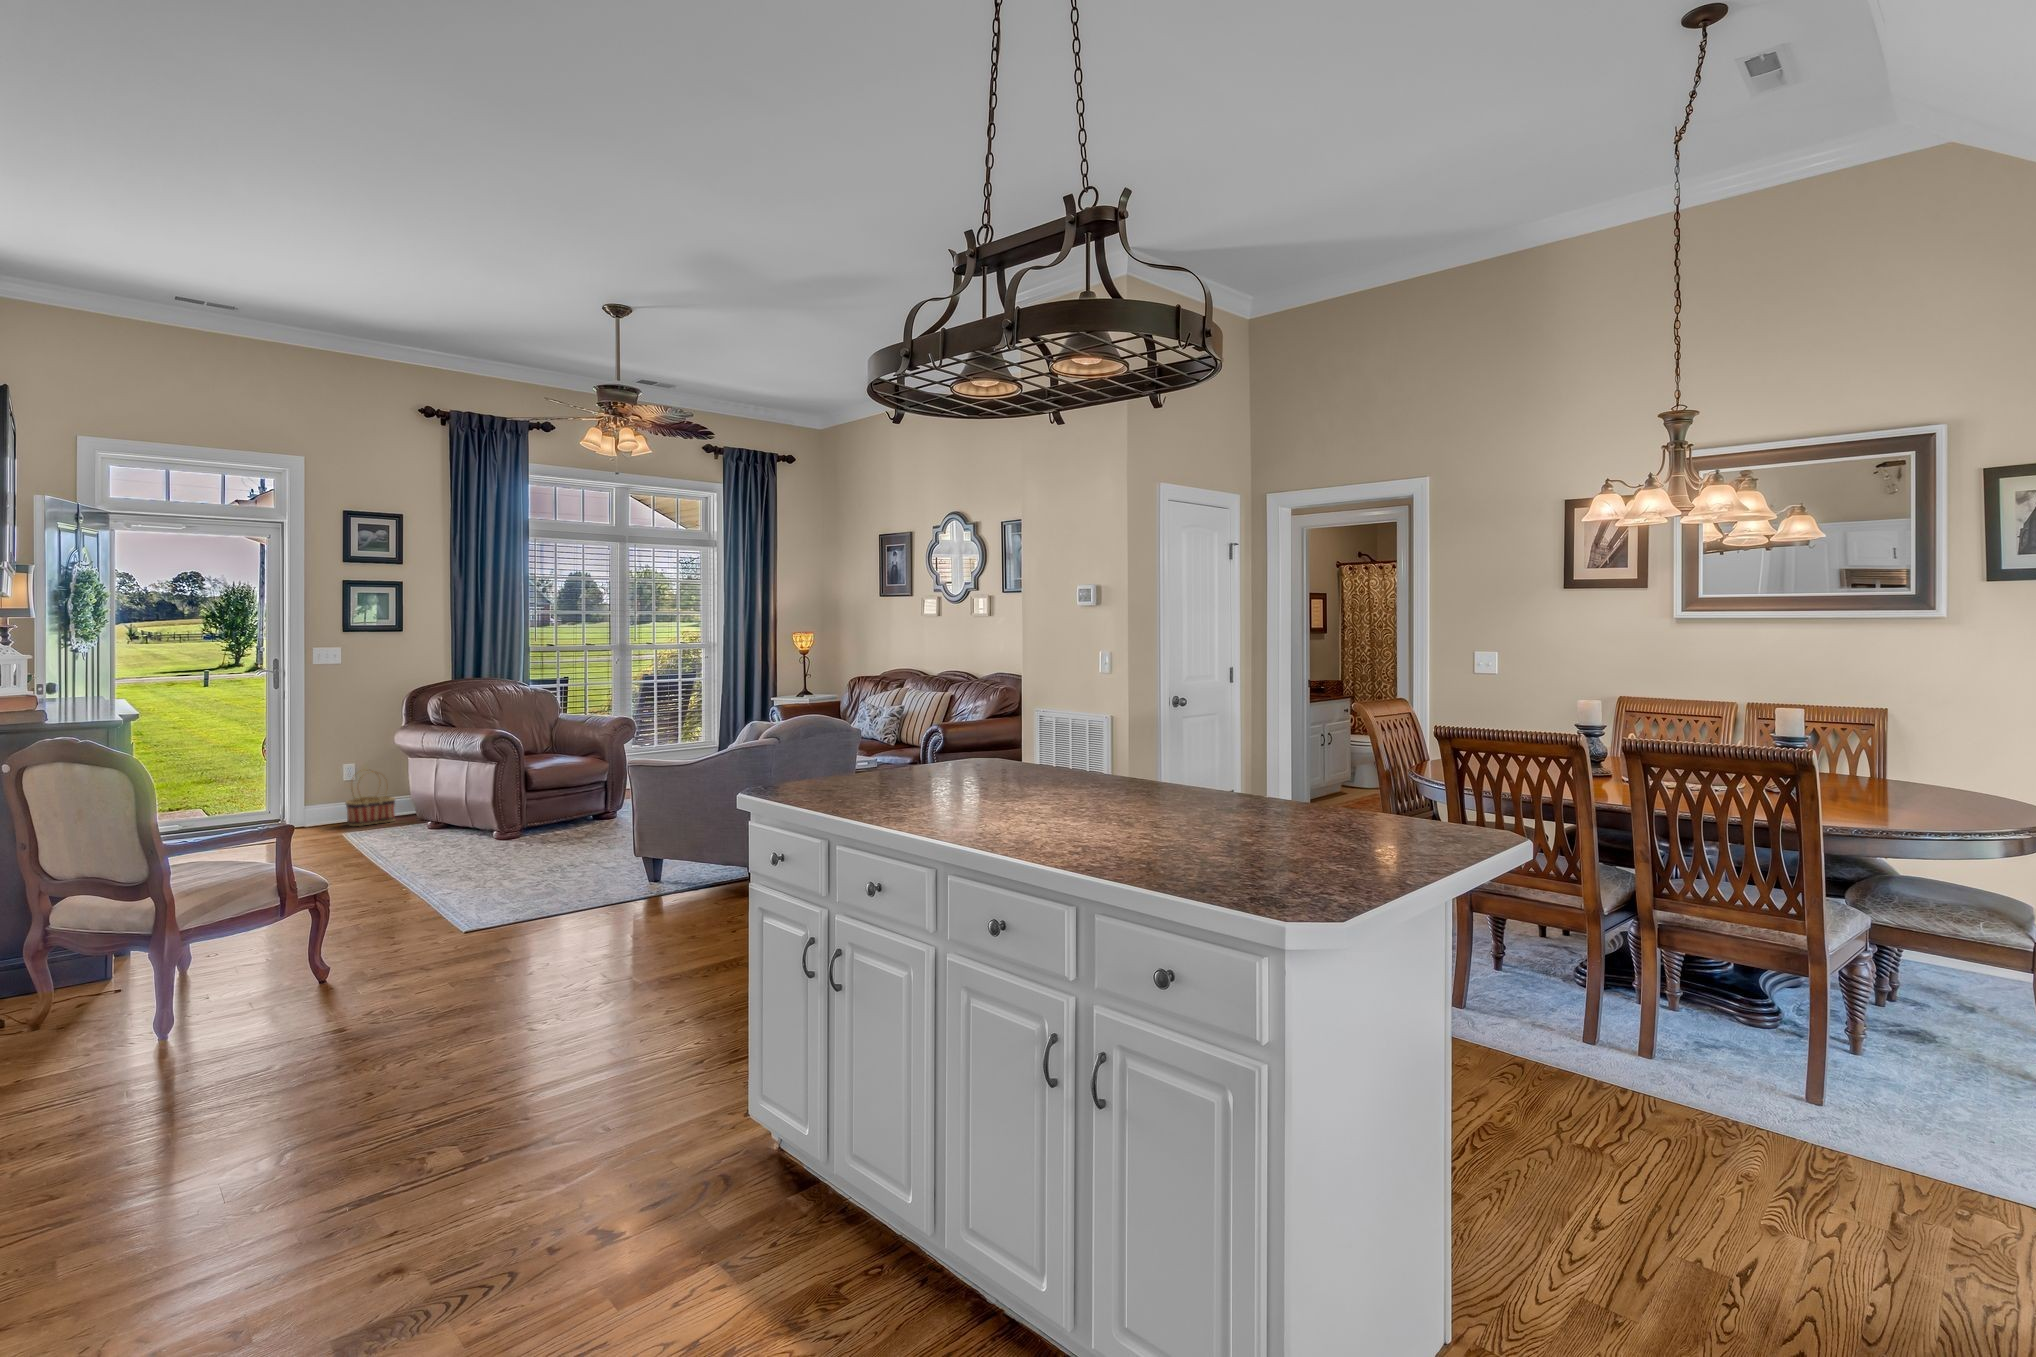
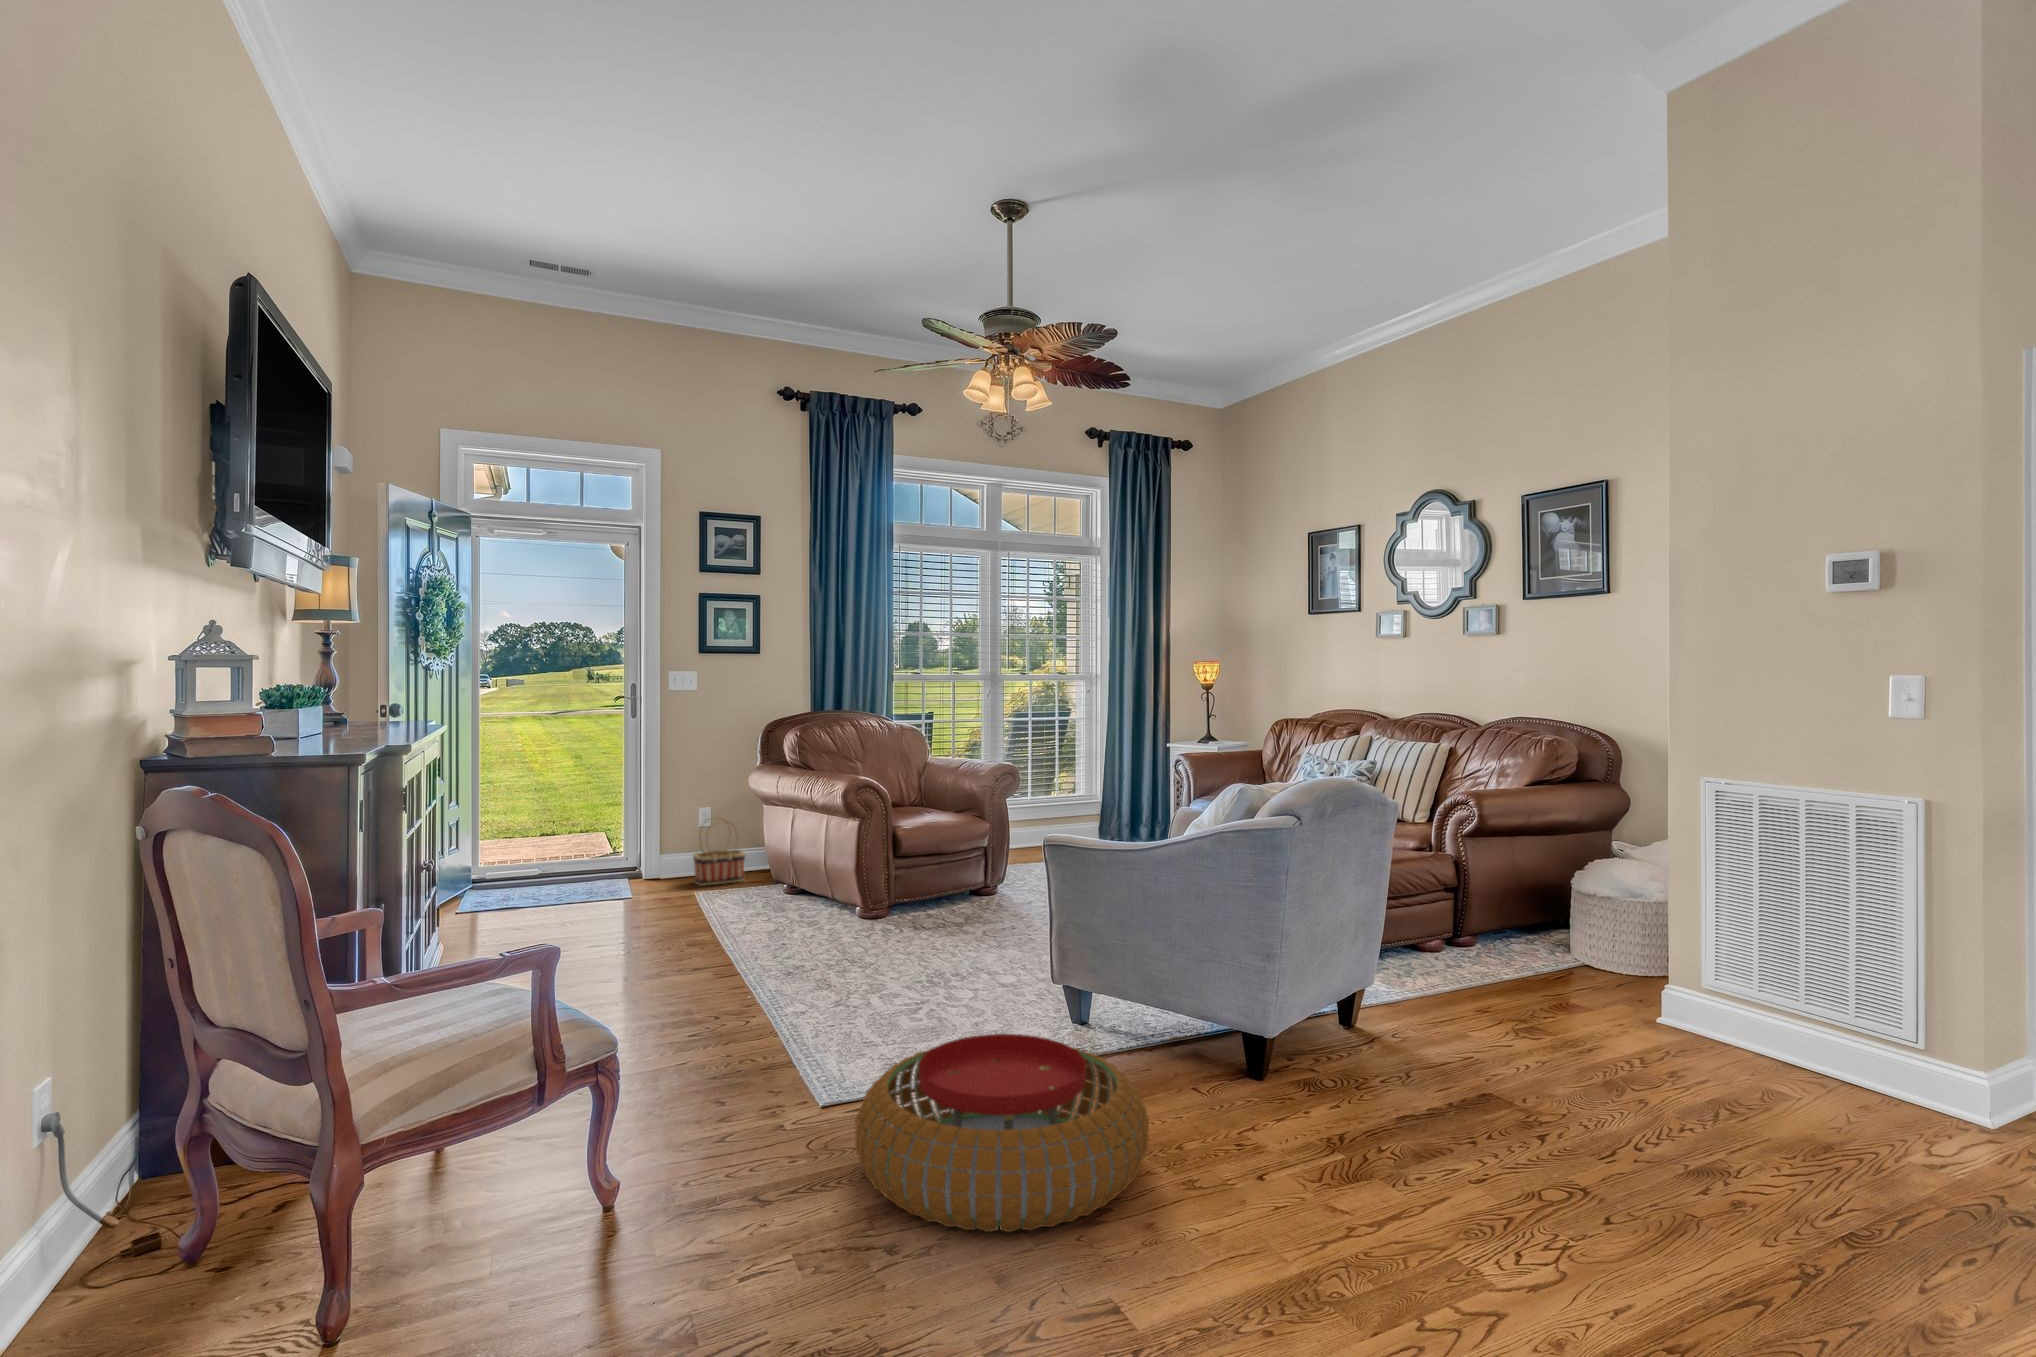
pouf: none [476,881,666,978] -> present [855,1034,1149,1232]

